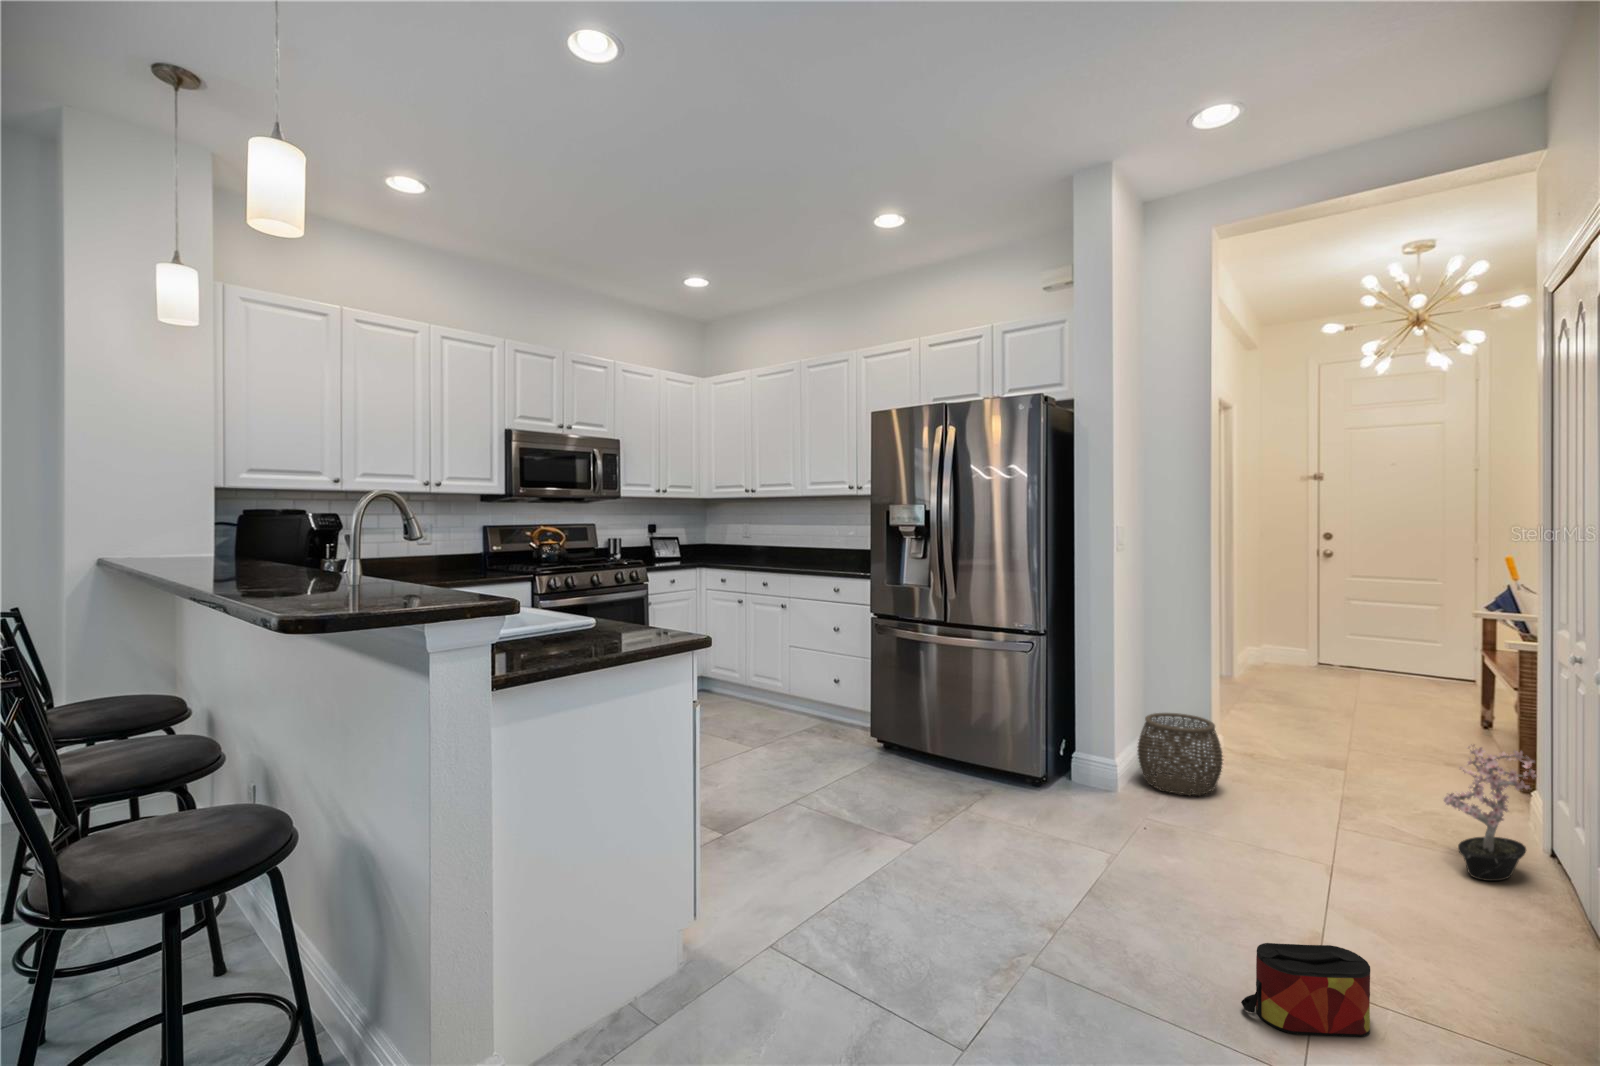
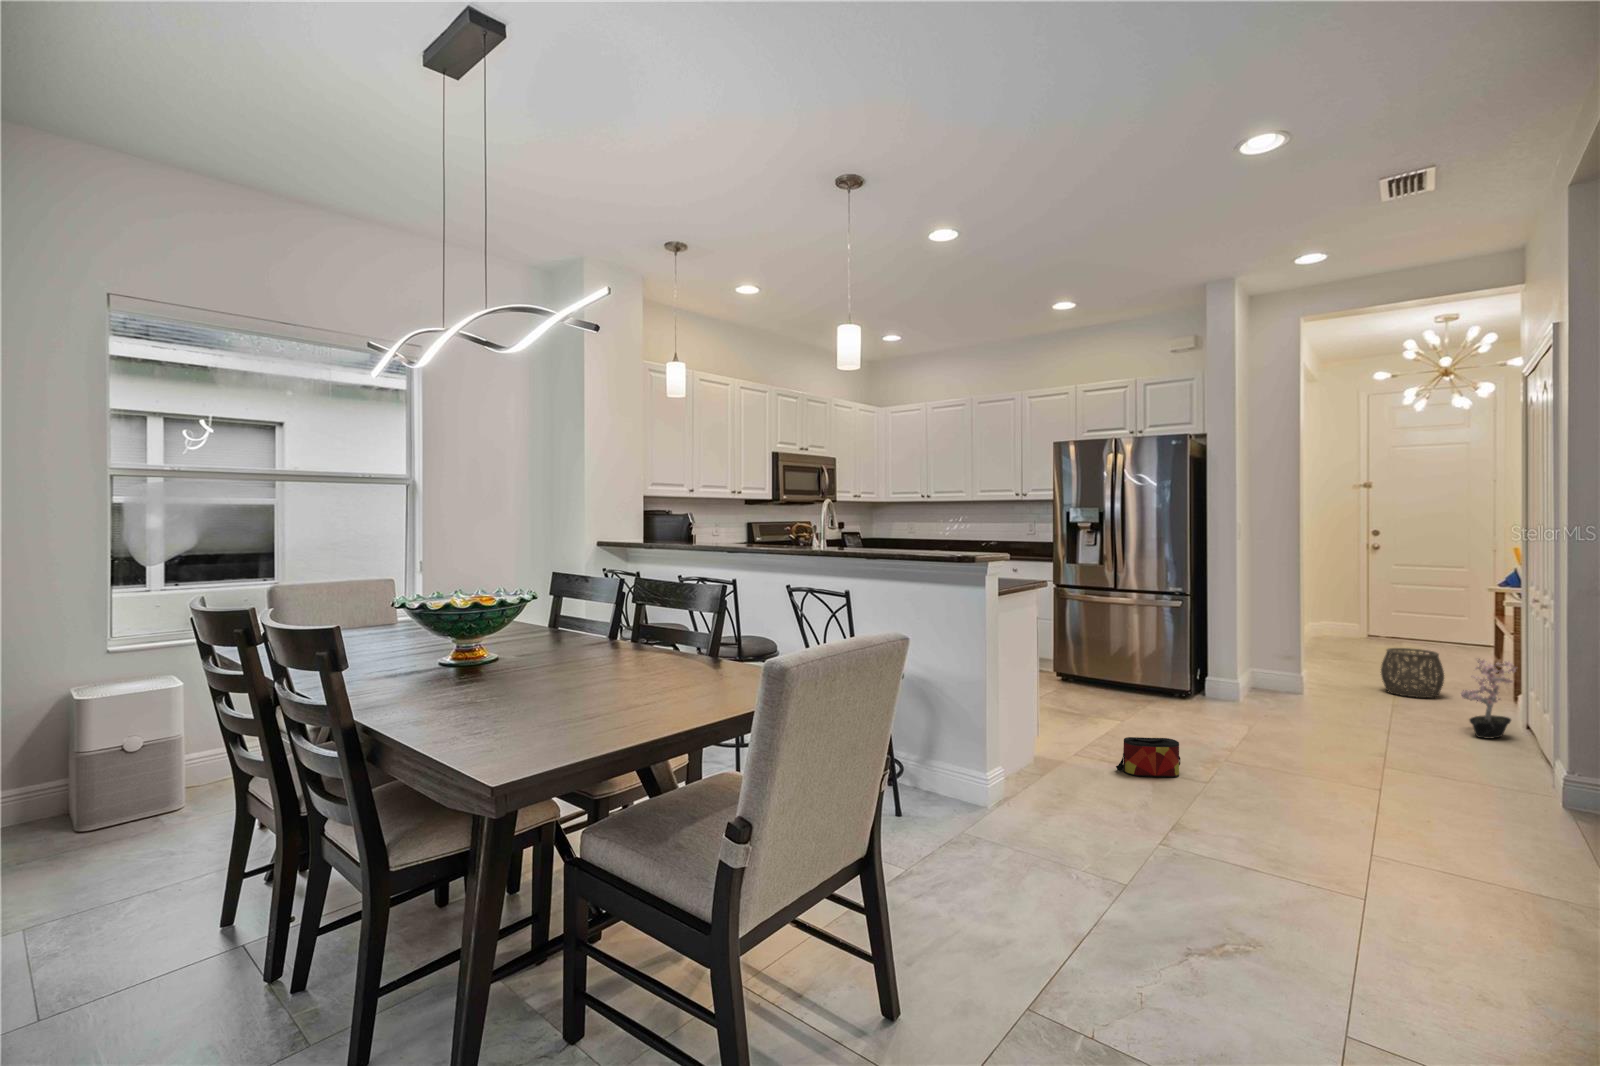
woven basket: present [1137,713,1223,796] -> present [1381,648,1444,698]
bag: present [1241,943,1370,1037] -> present [1116,737,1180,777]

